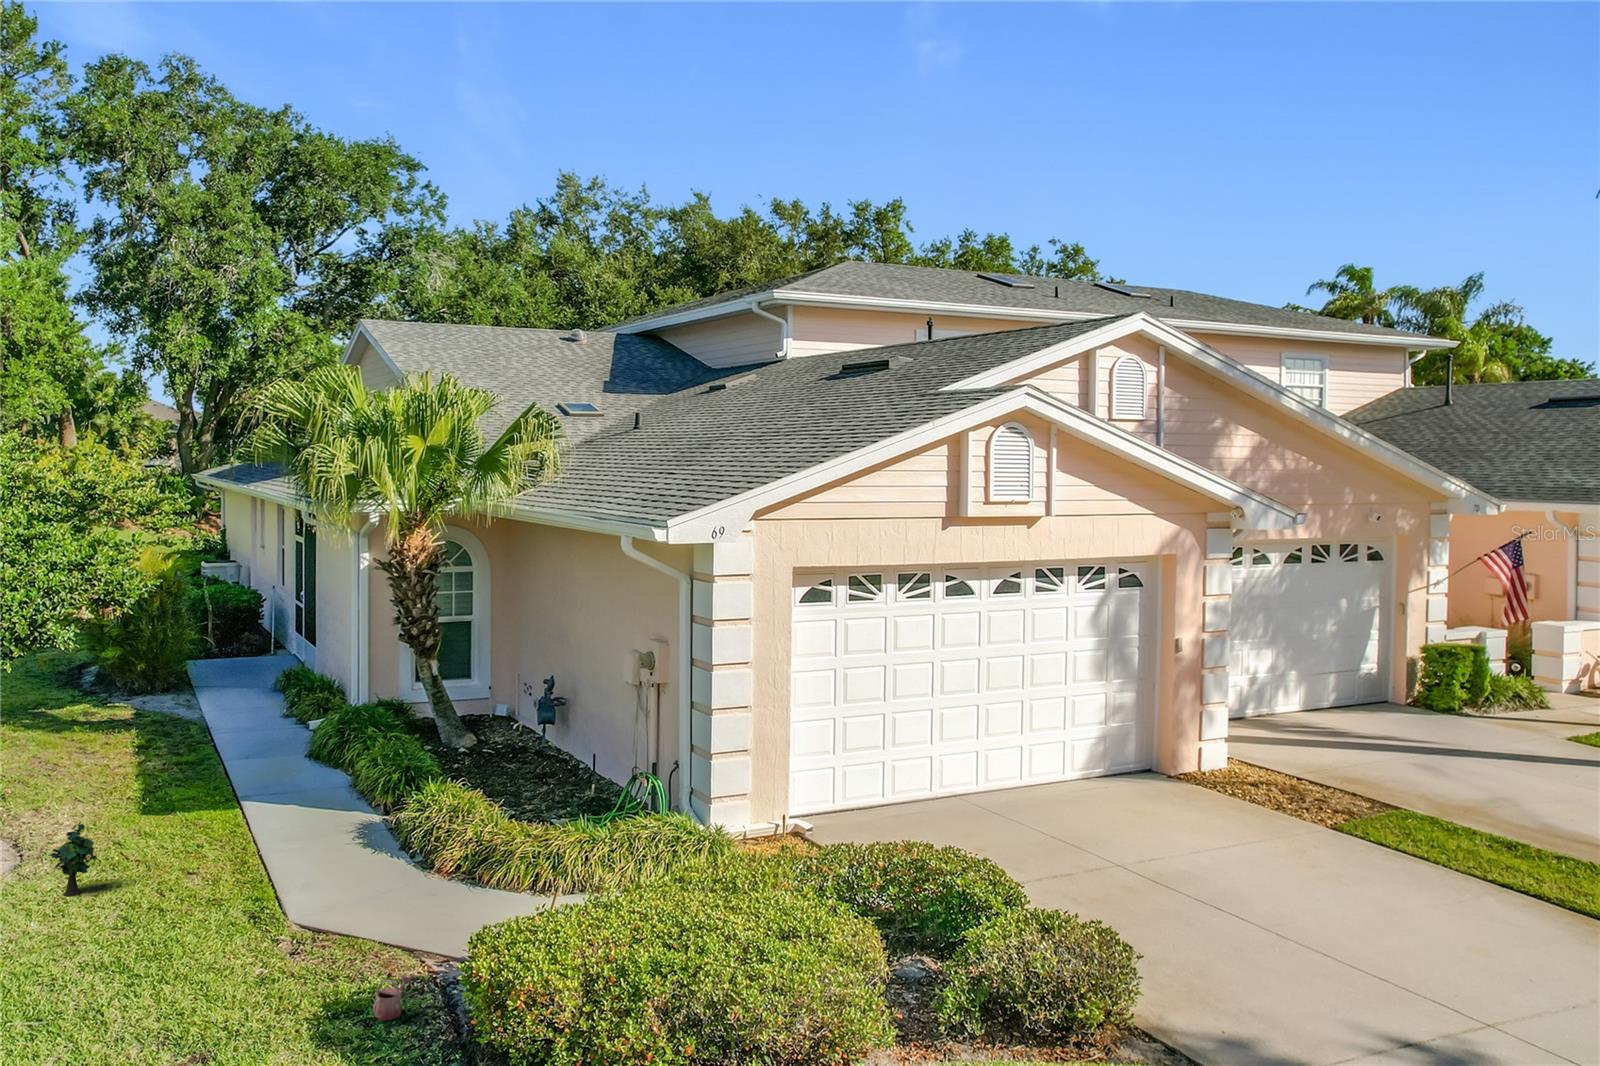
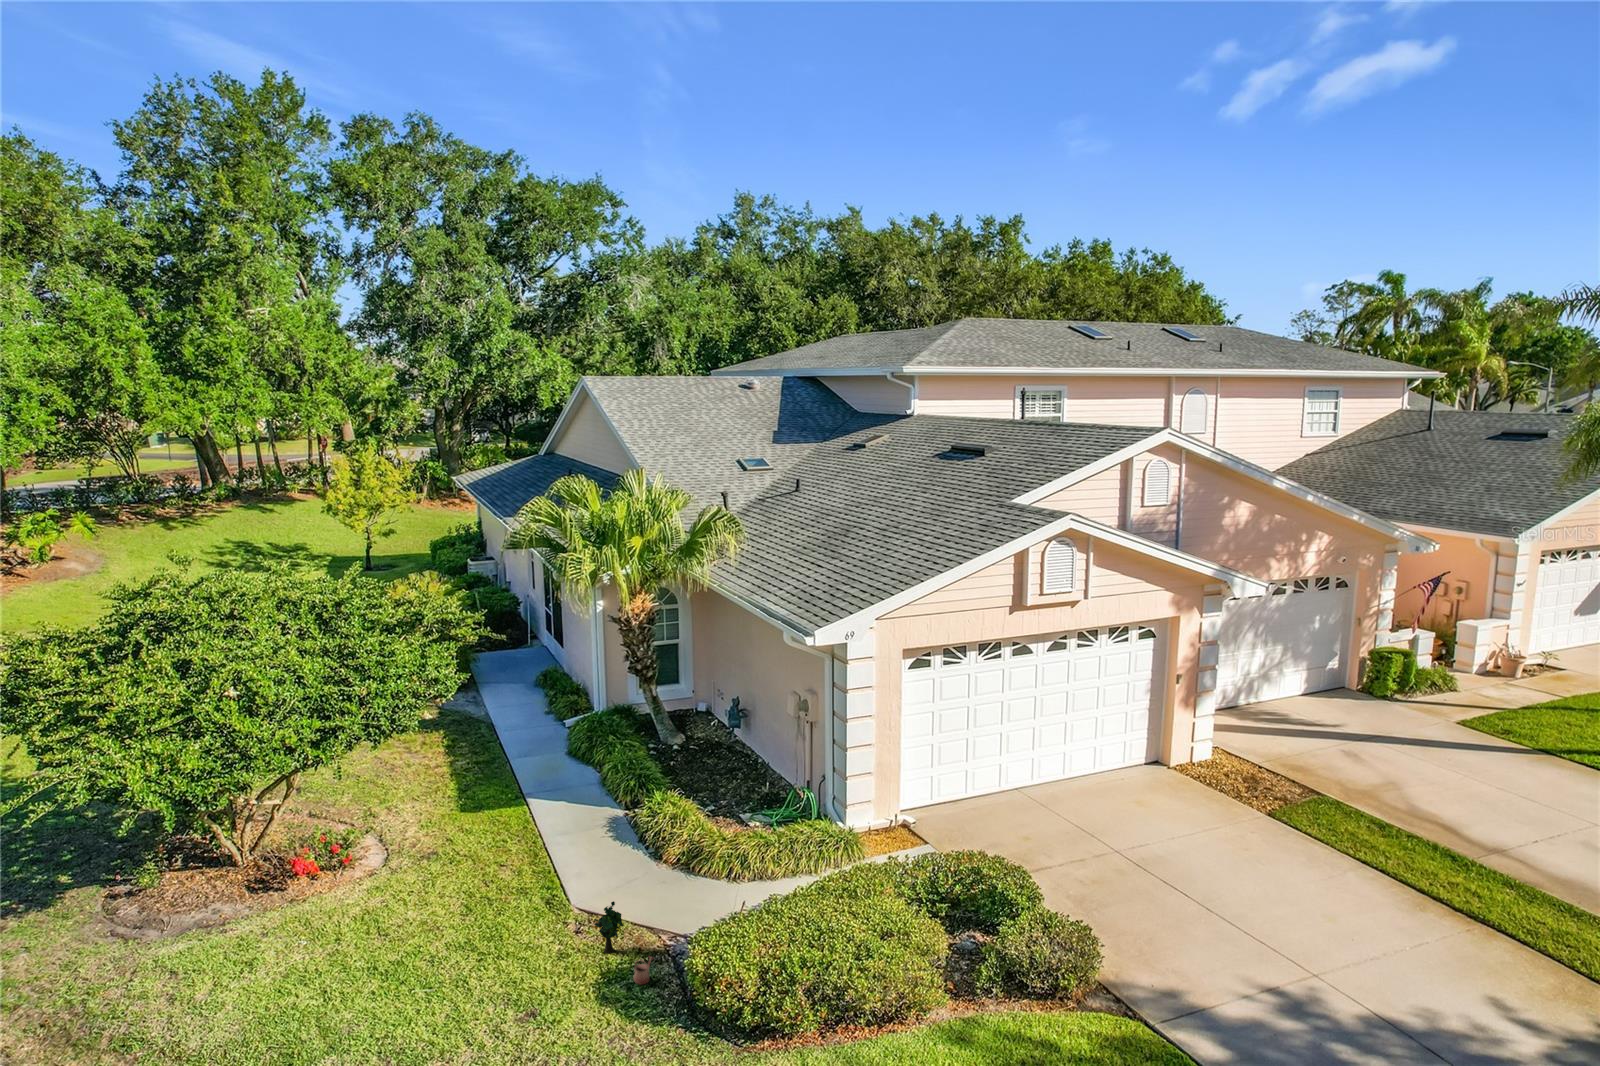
decorative plant: present [48,824,96,896] -> present [594,901,624,954]

